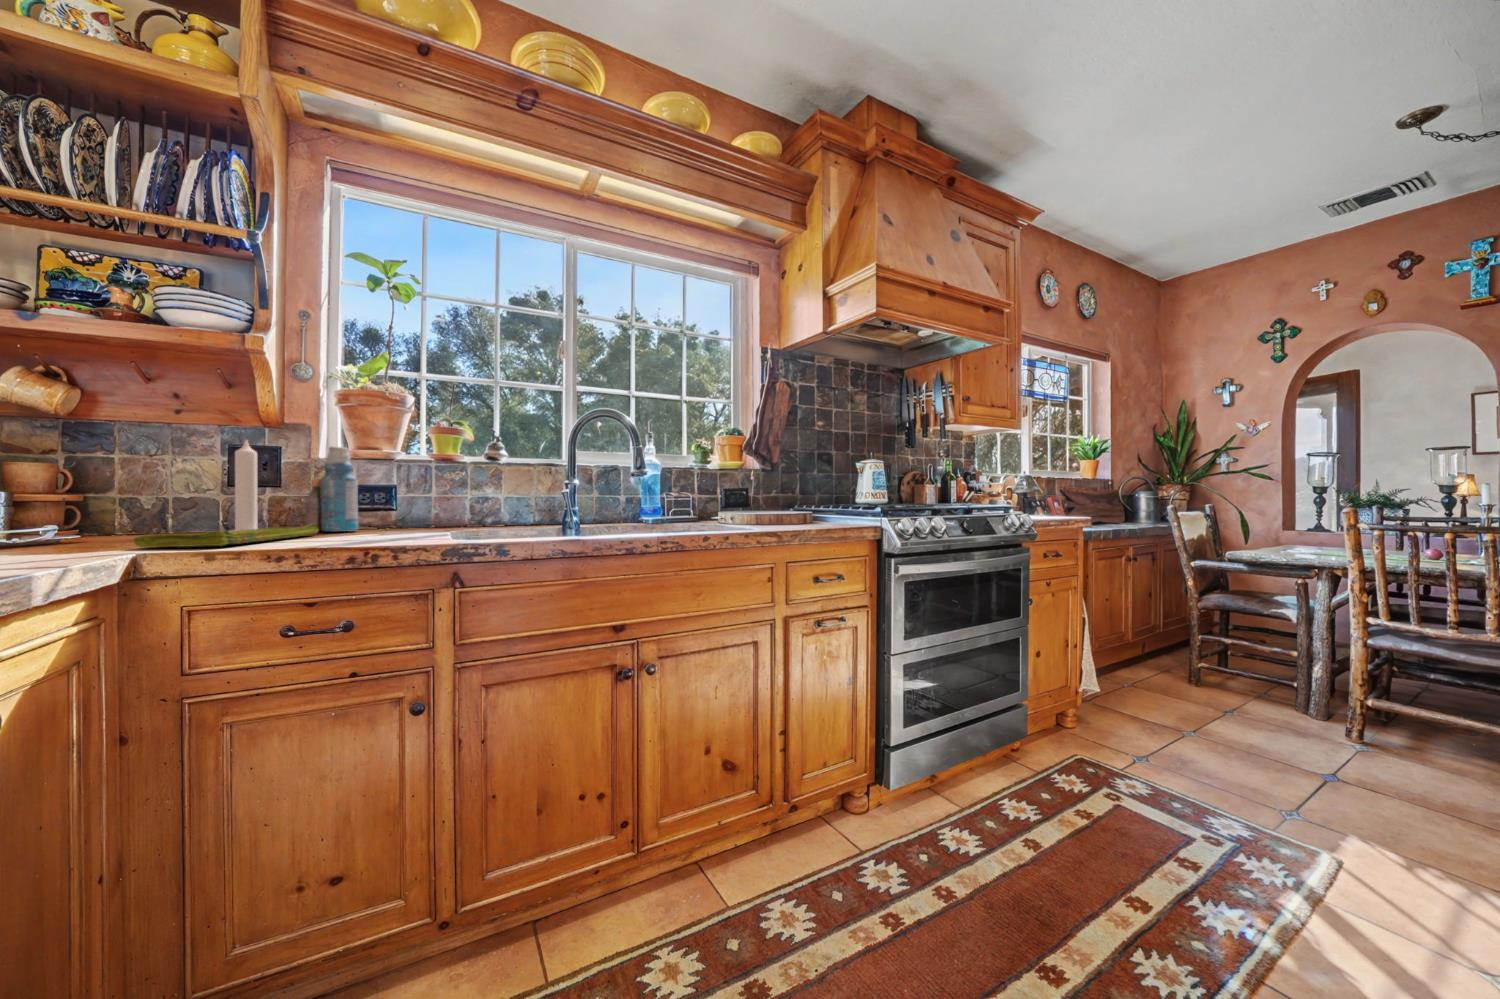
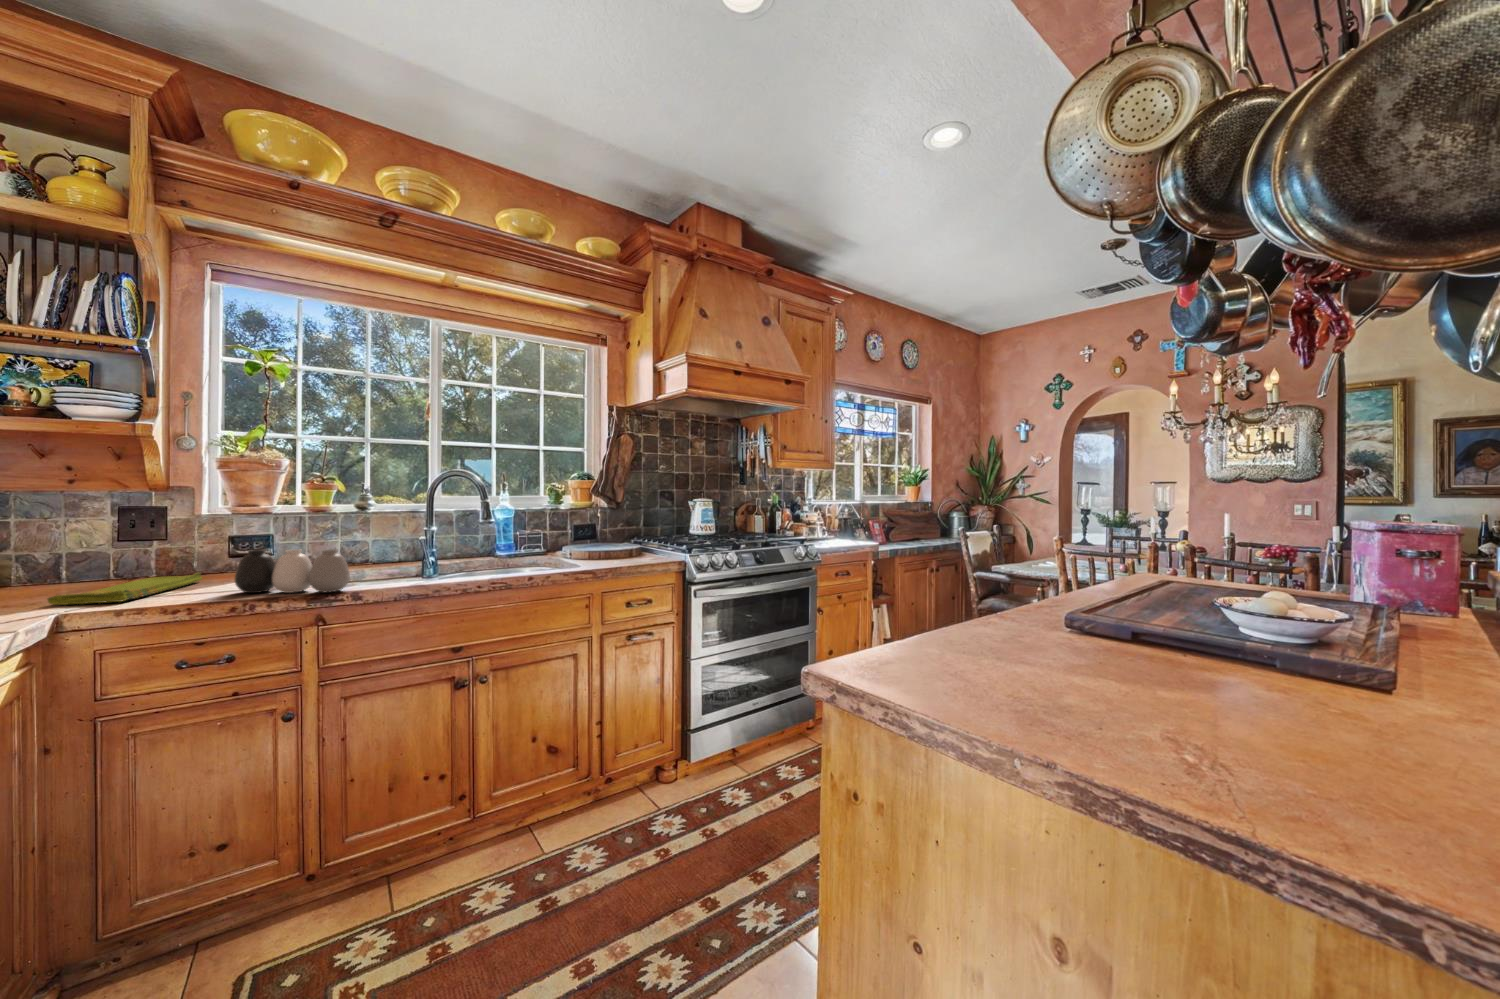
candle: present [229,440,258,532] -> none [119,503,151,581]
bottle: present [305,447,358,531] -> none [189,505,238,576]
vase: none [355,488,492,543] -> present [235,549,350,593]

